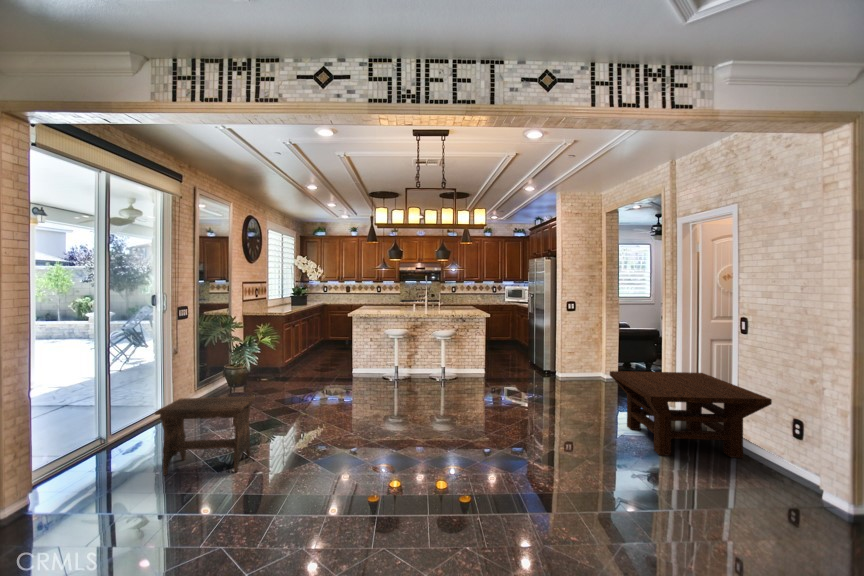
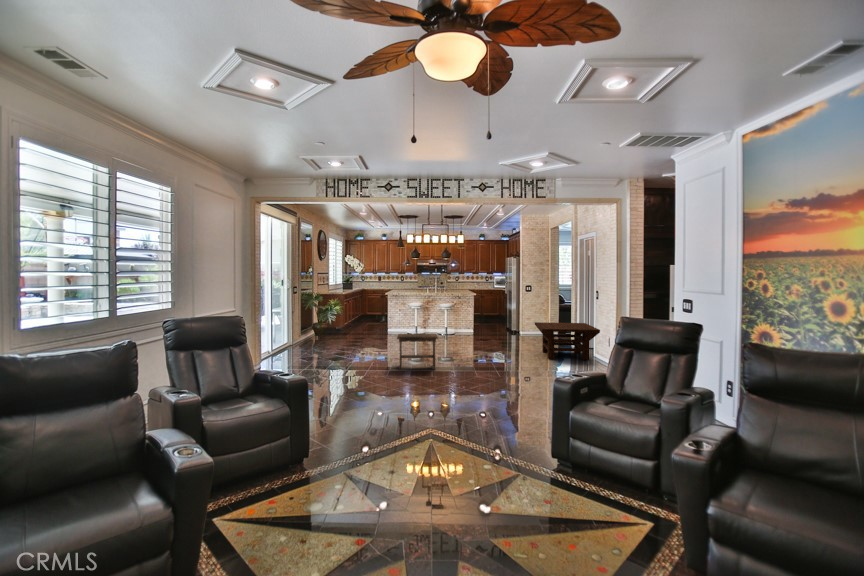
footstool: present [155,396,256,475] -> present [397,334,438,370]

